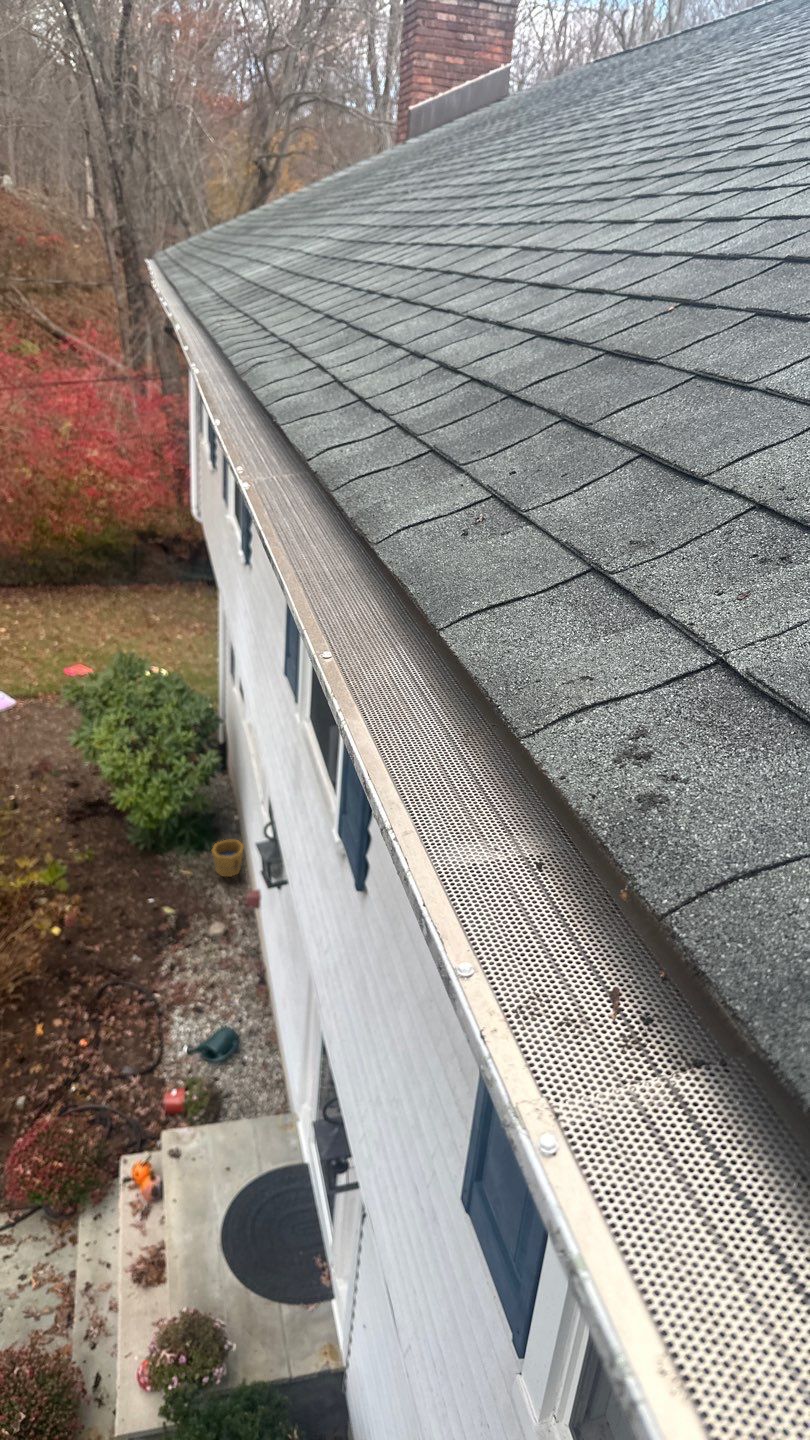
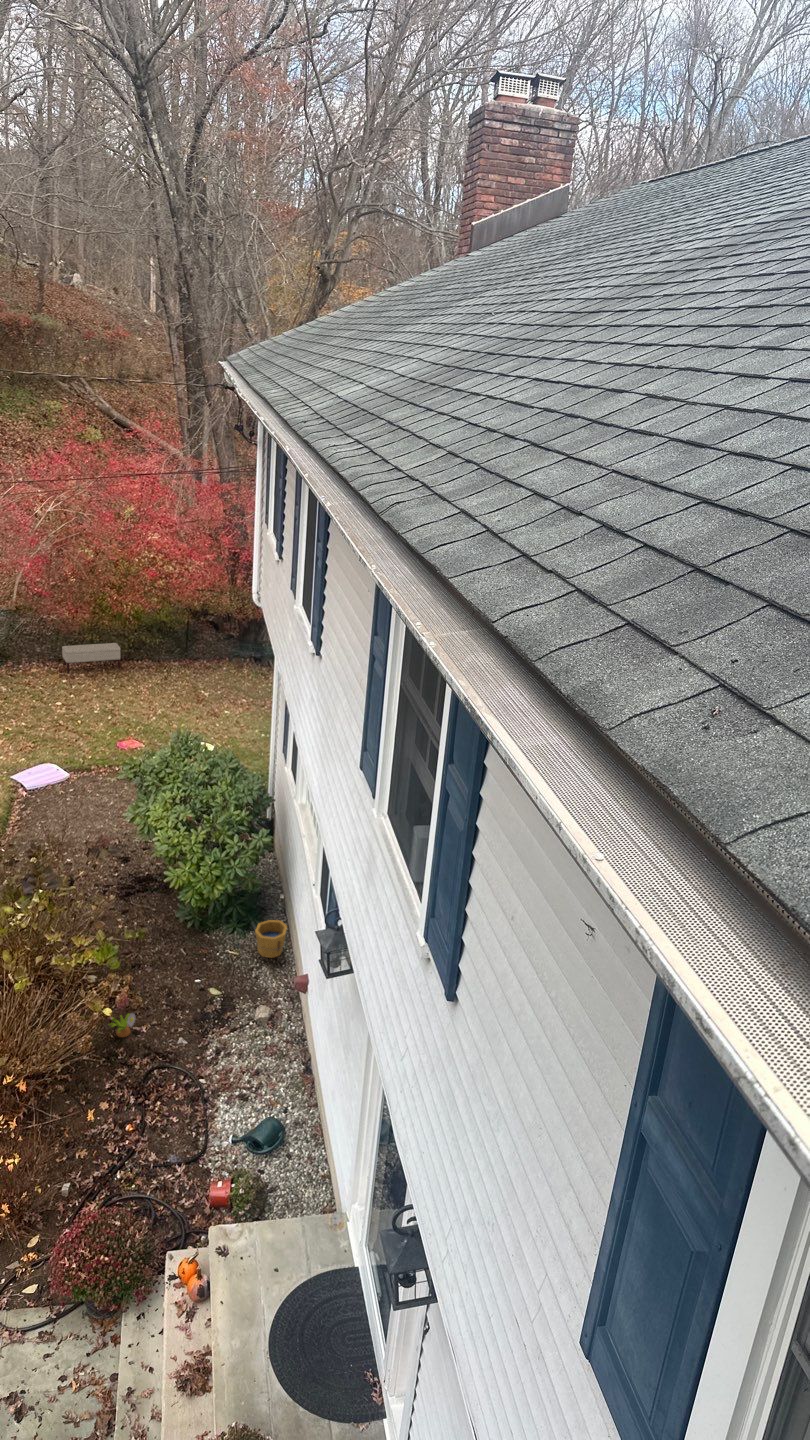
bench: none [15,574,76,607] -> present [62,643,121,673]
decorative plant: none [64,934,91,959] -> present [110,1014,135,1037]

